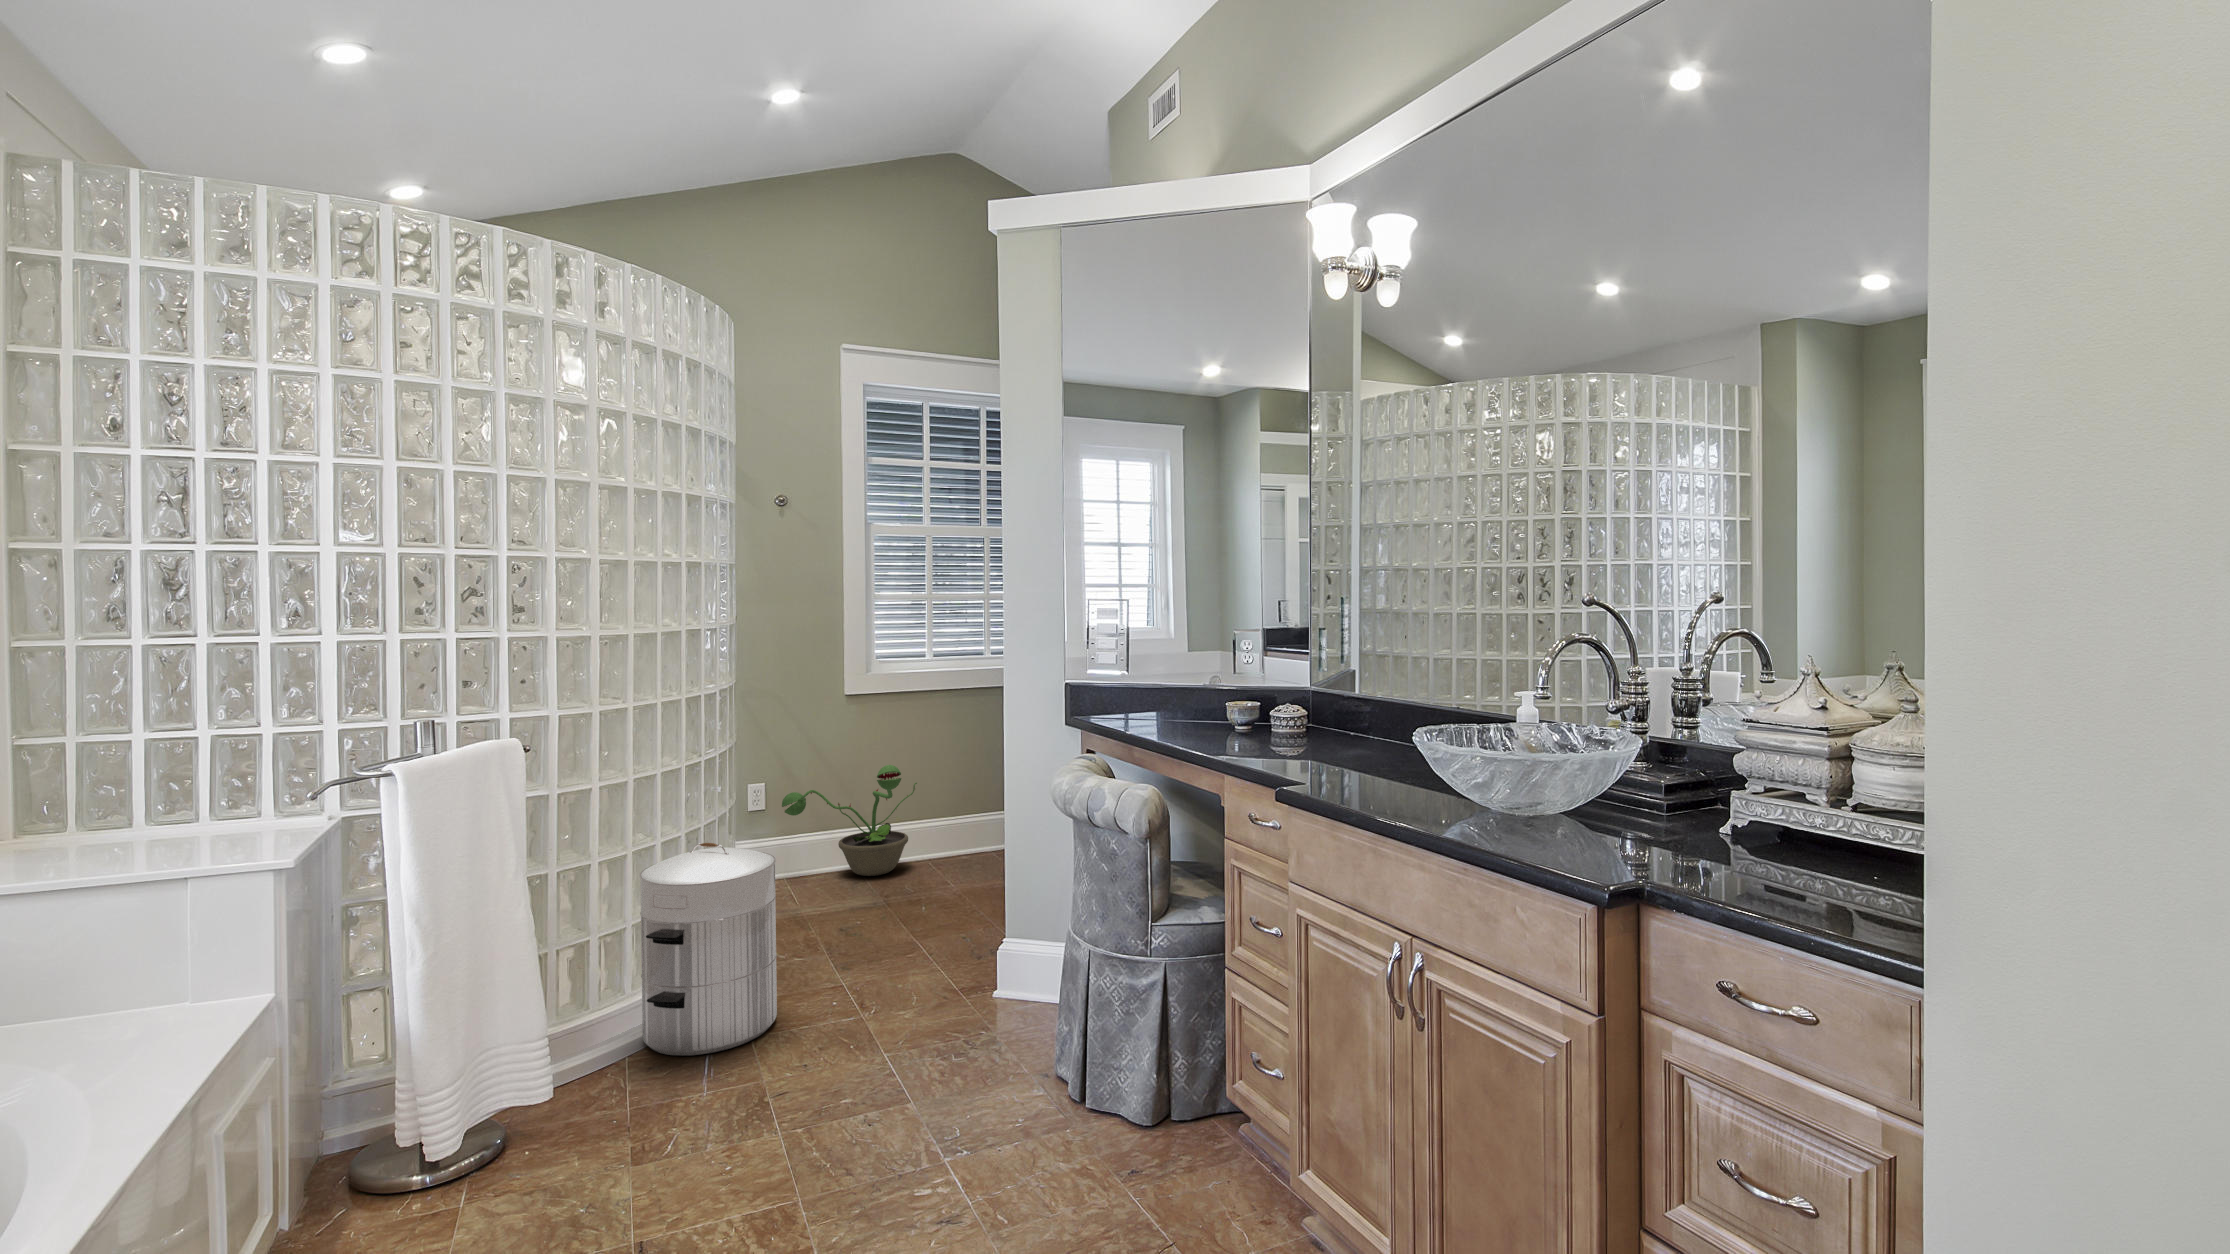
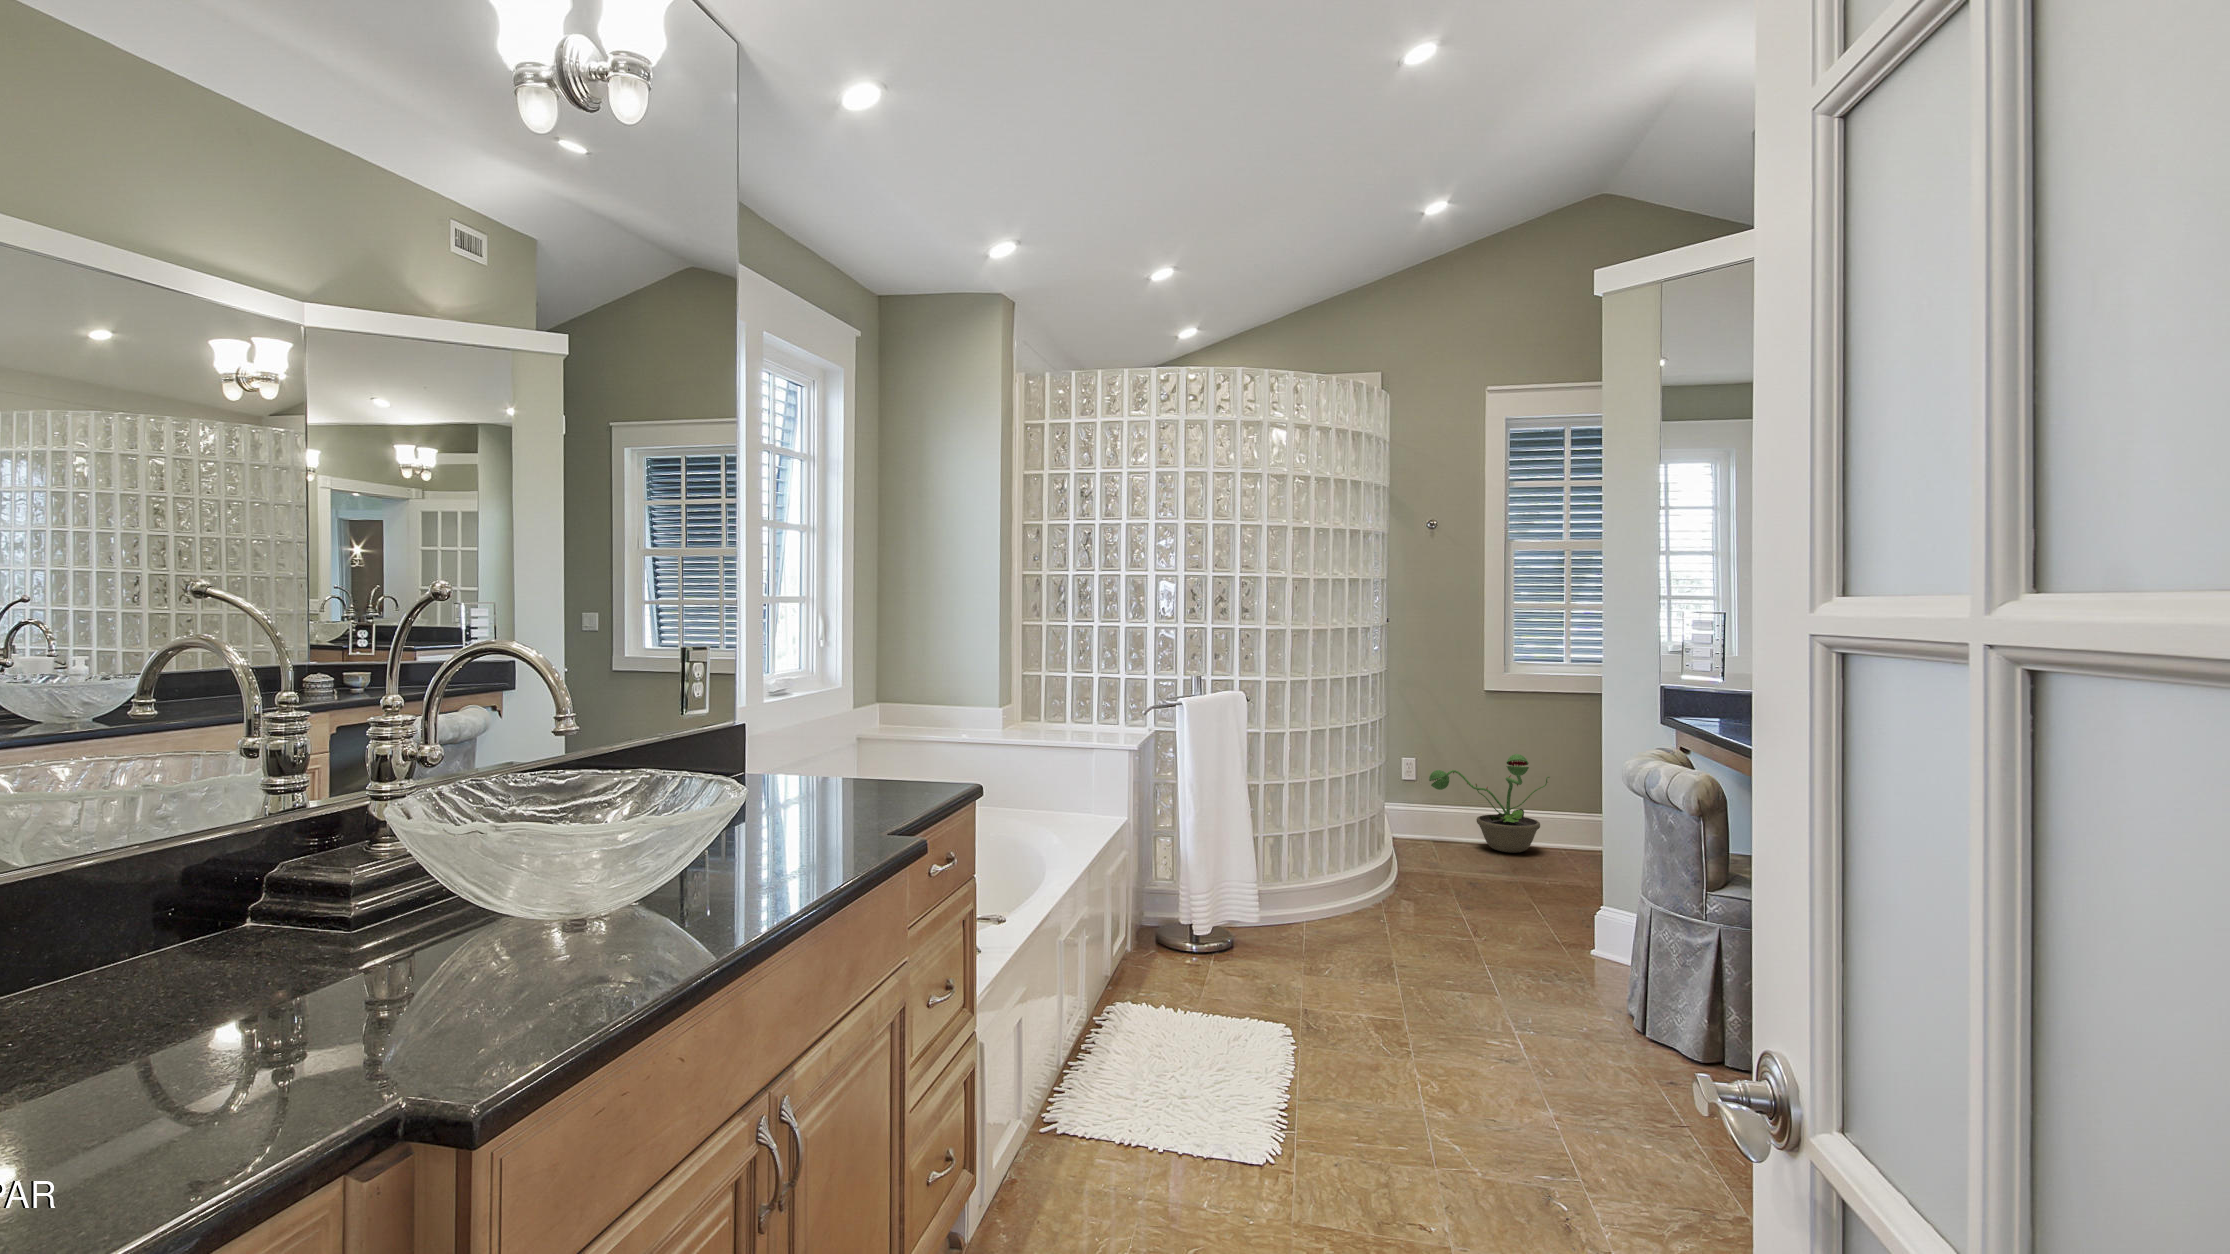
waste bin: present [640,843,777,1056] -> none [1317,784,1410,934]

